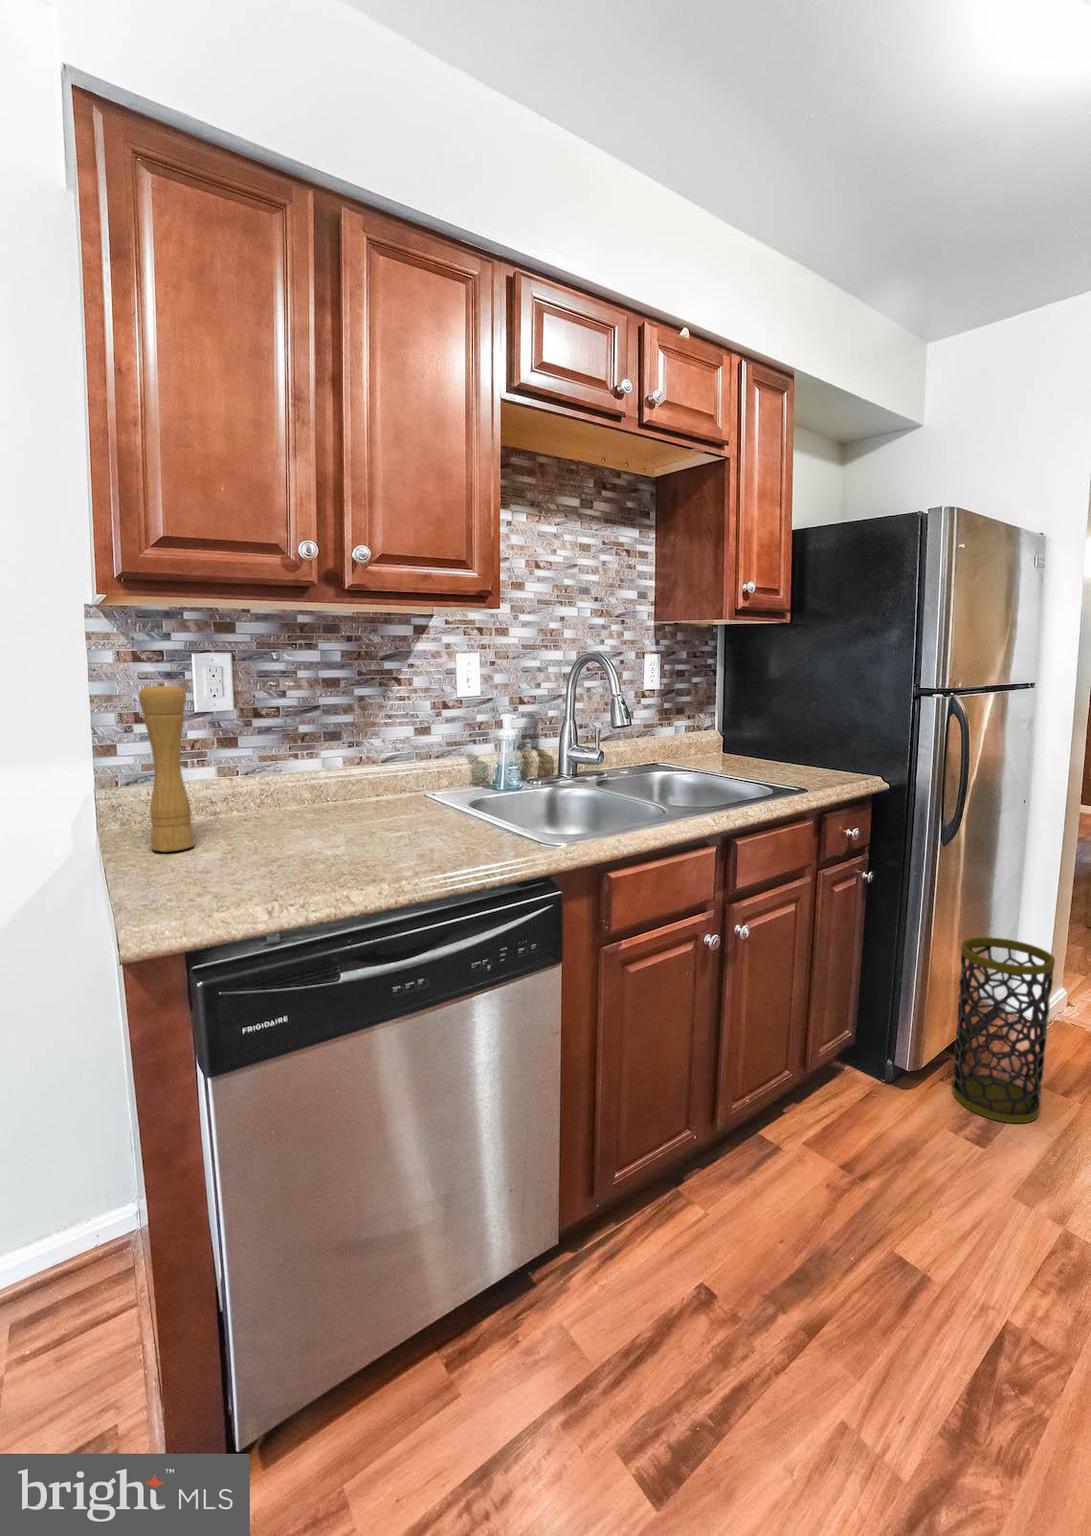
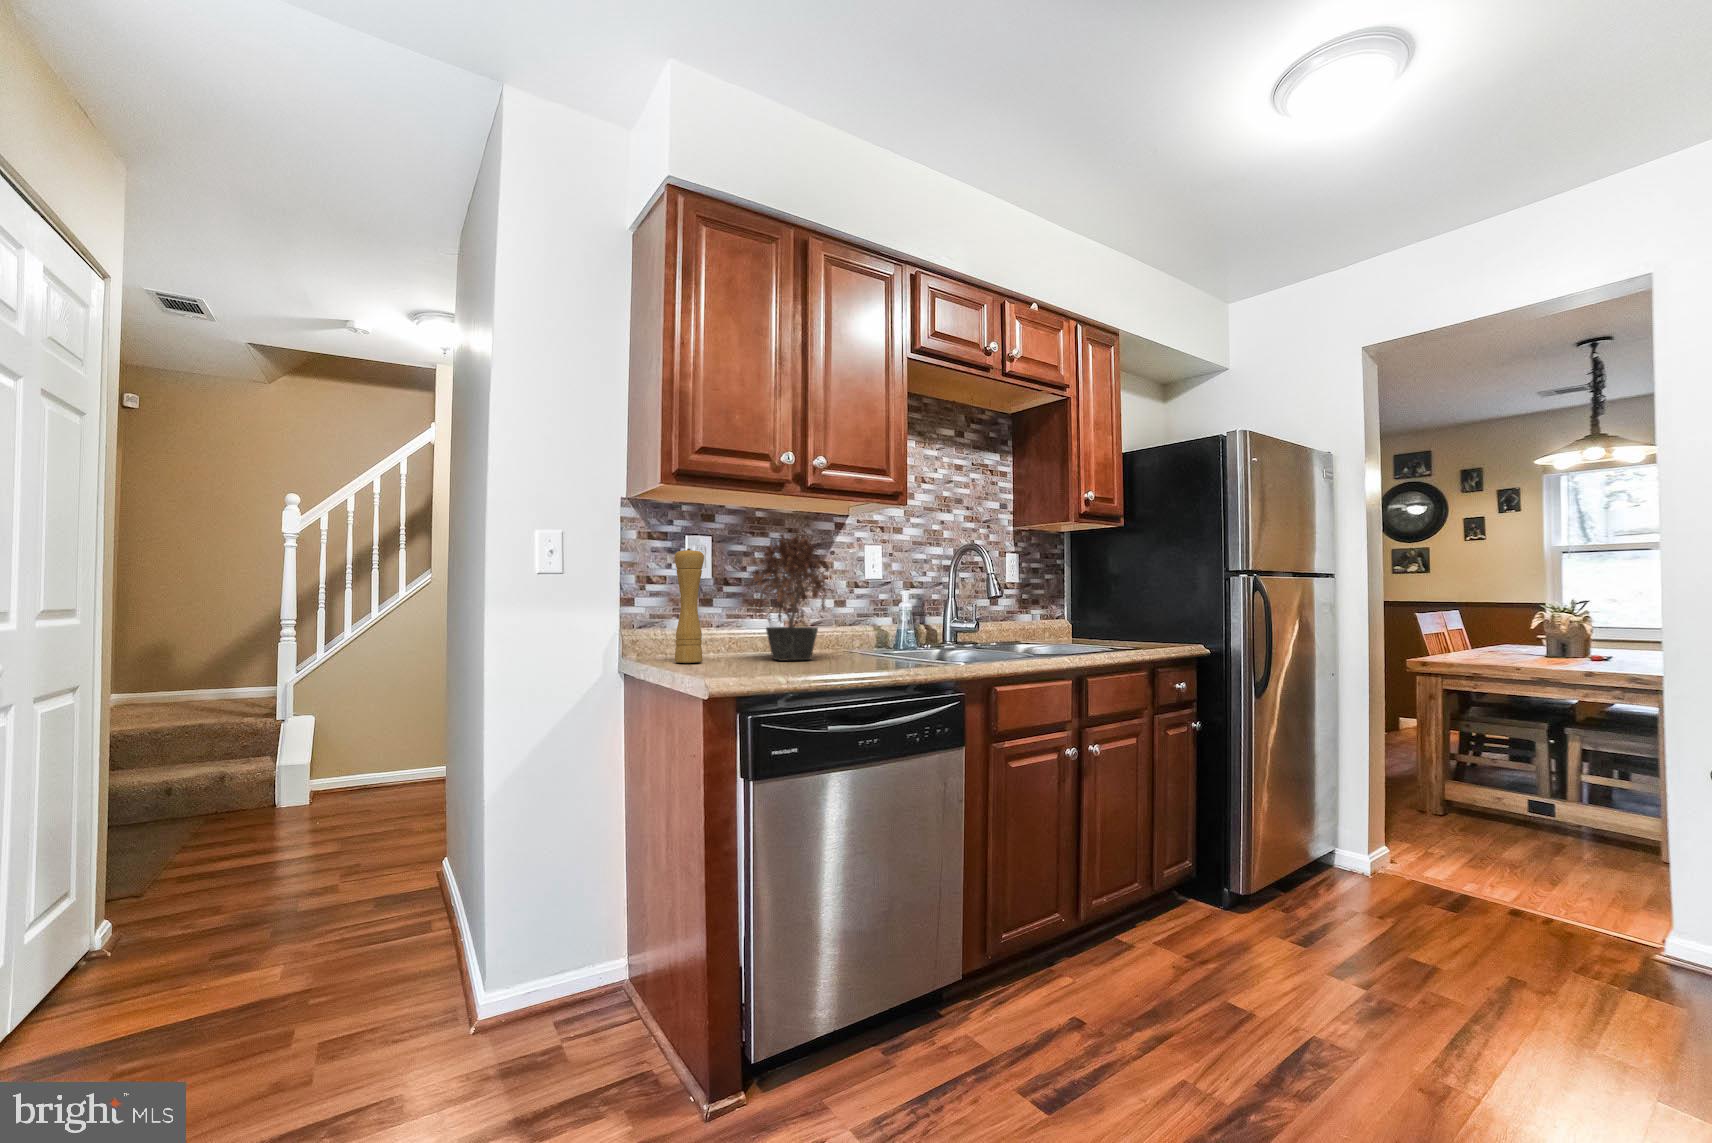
potted plant: none [258,655,396,840] -> present [747,534,833,661]
trash can: present [953,937,1055,1123] -> none [1283,783,1363,939]

